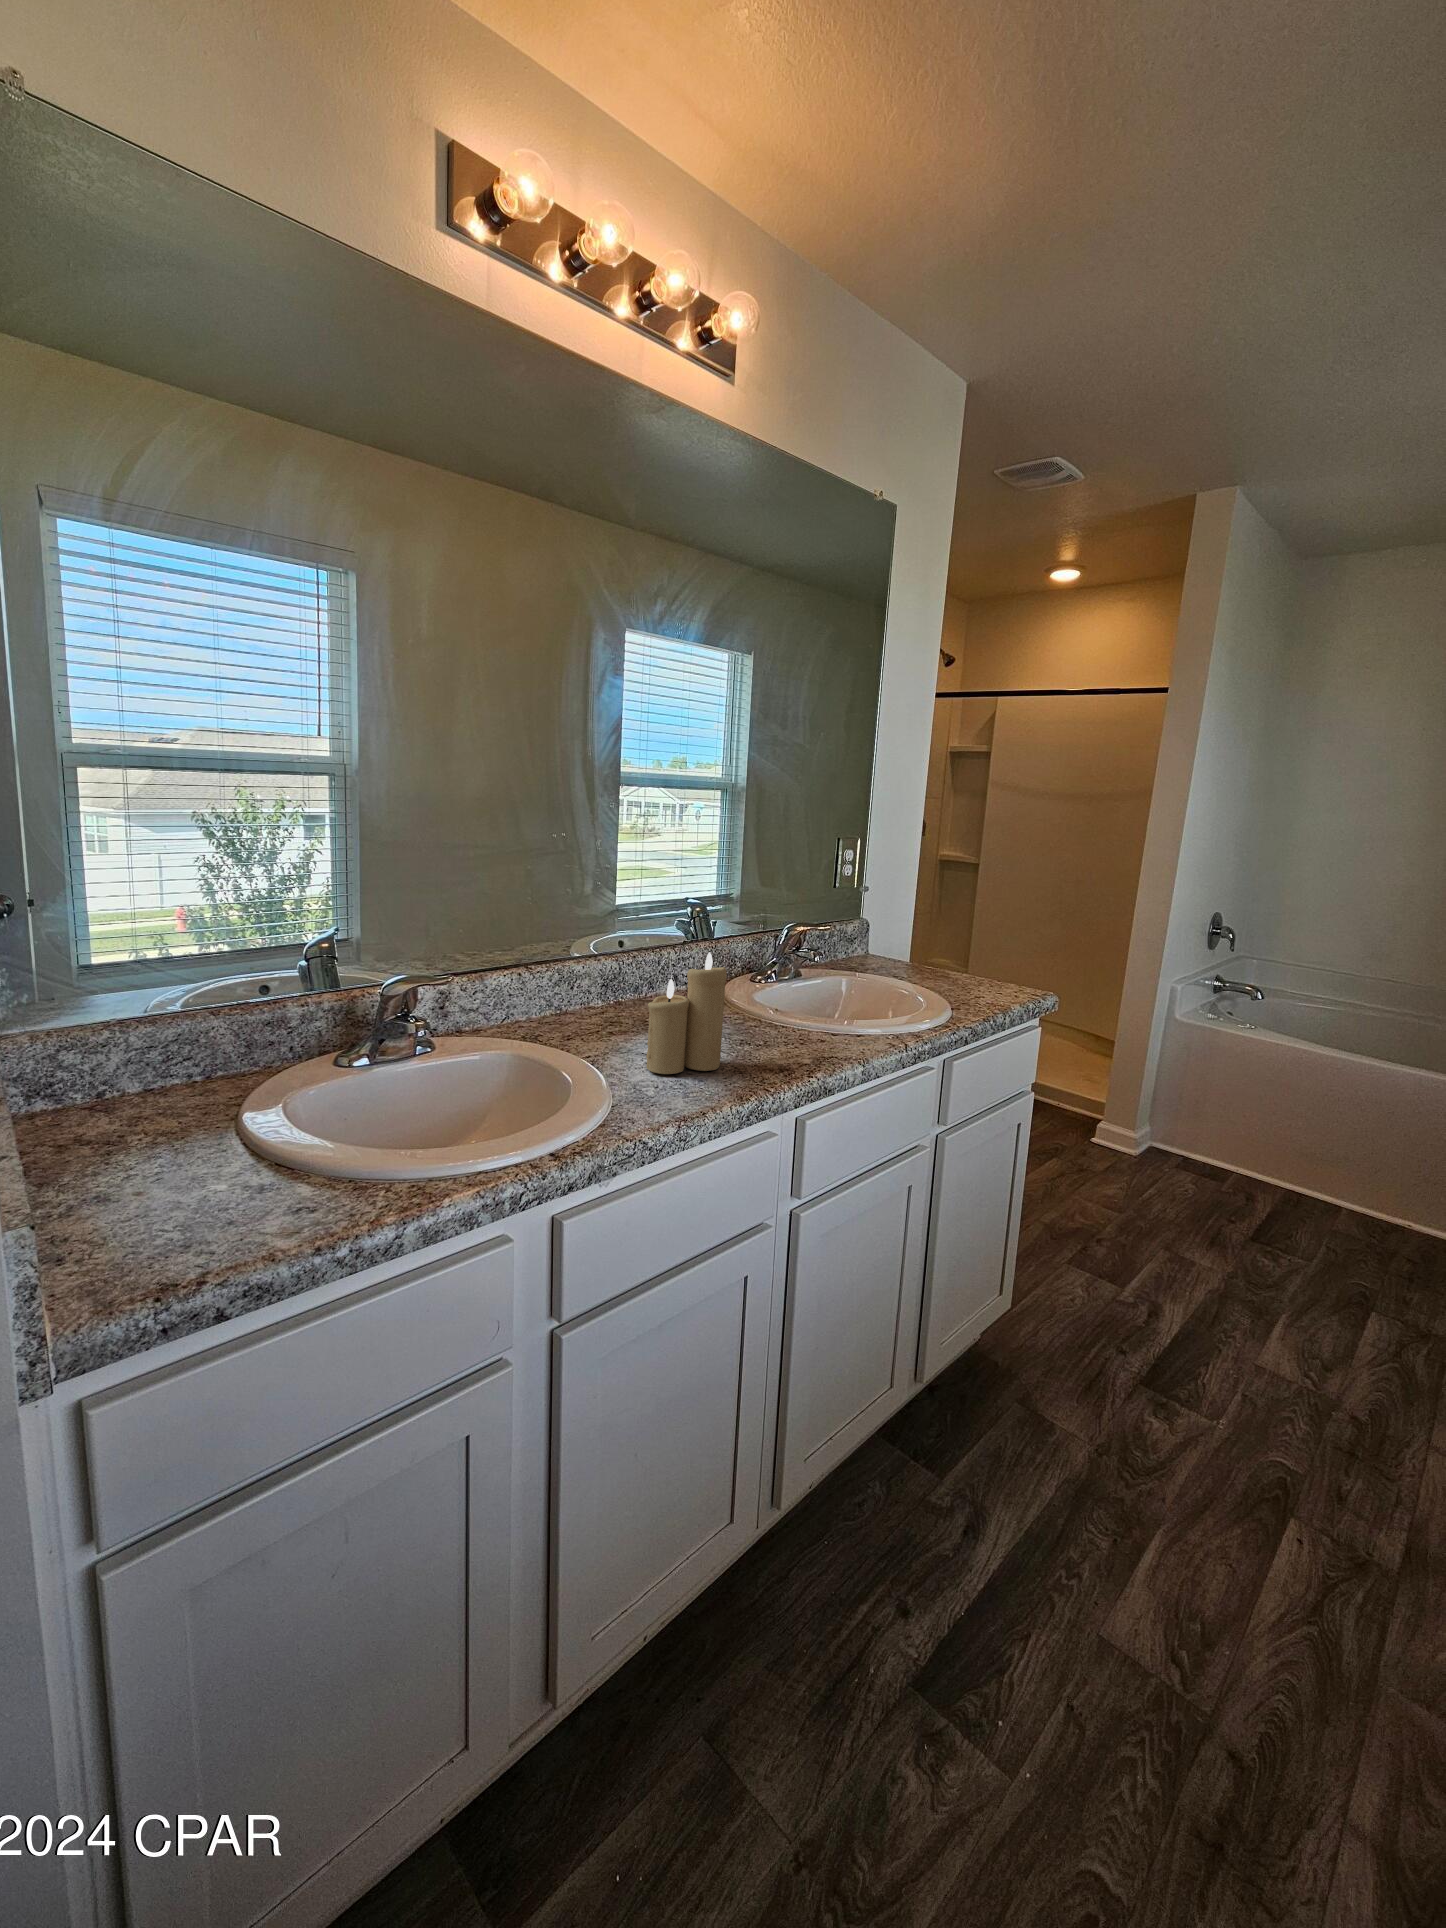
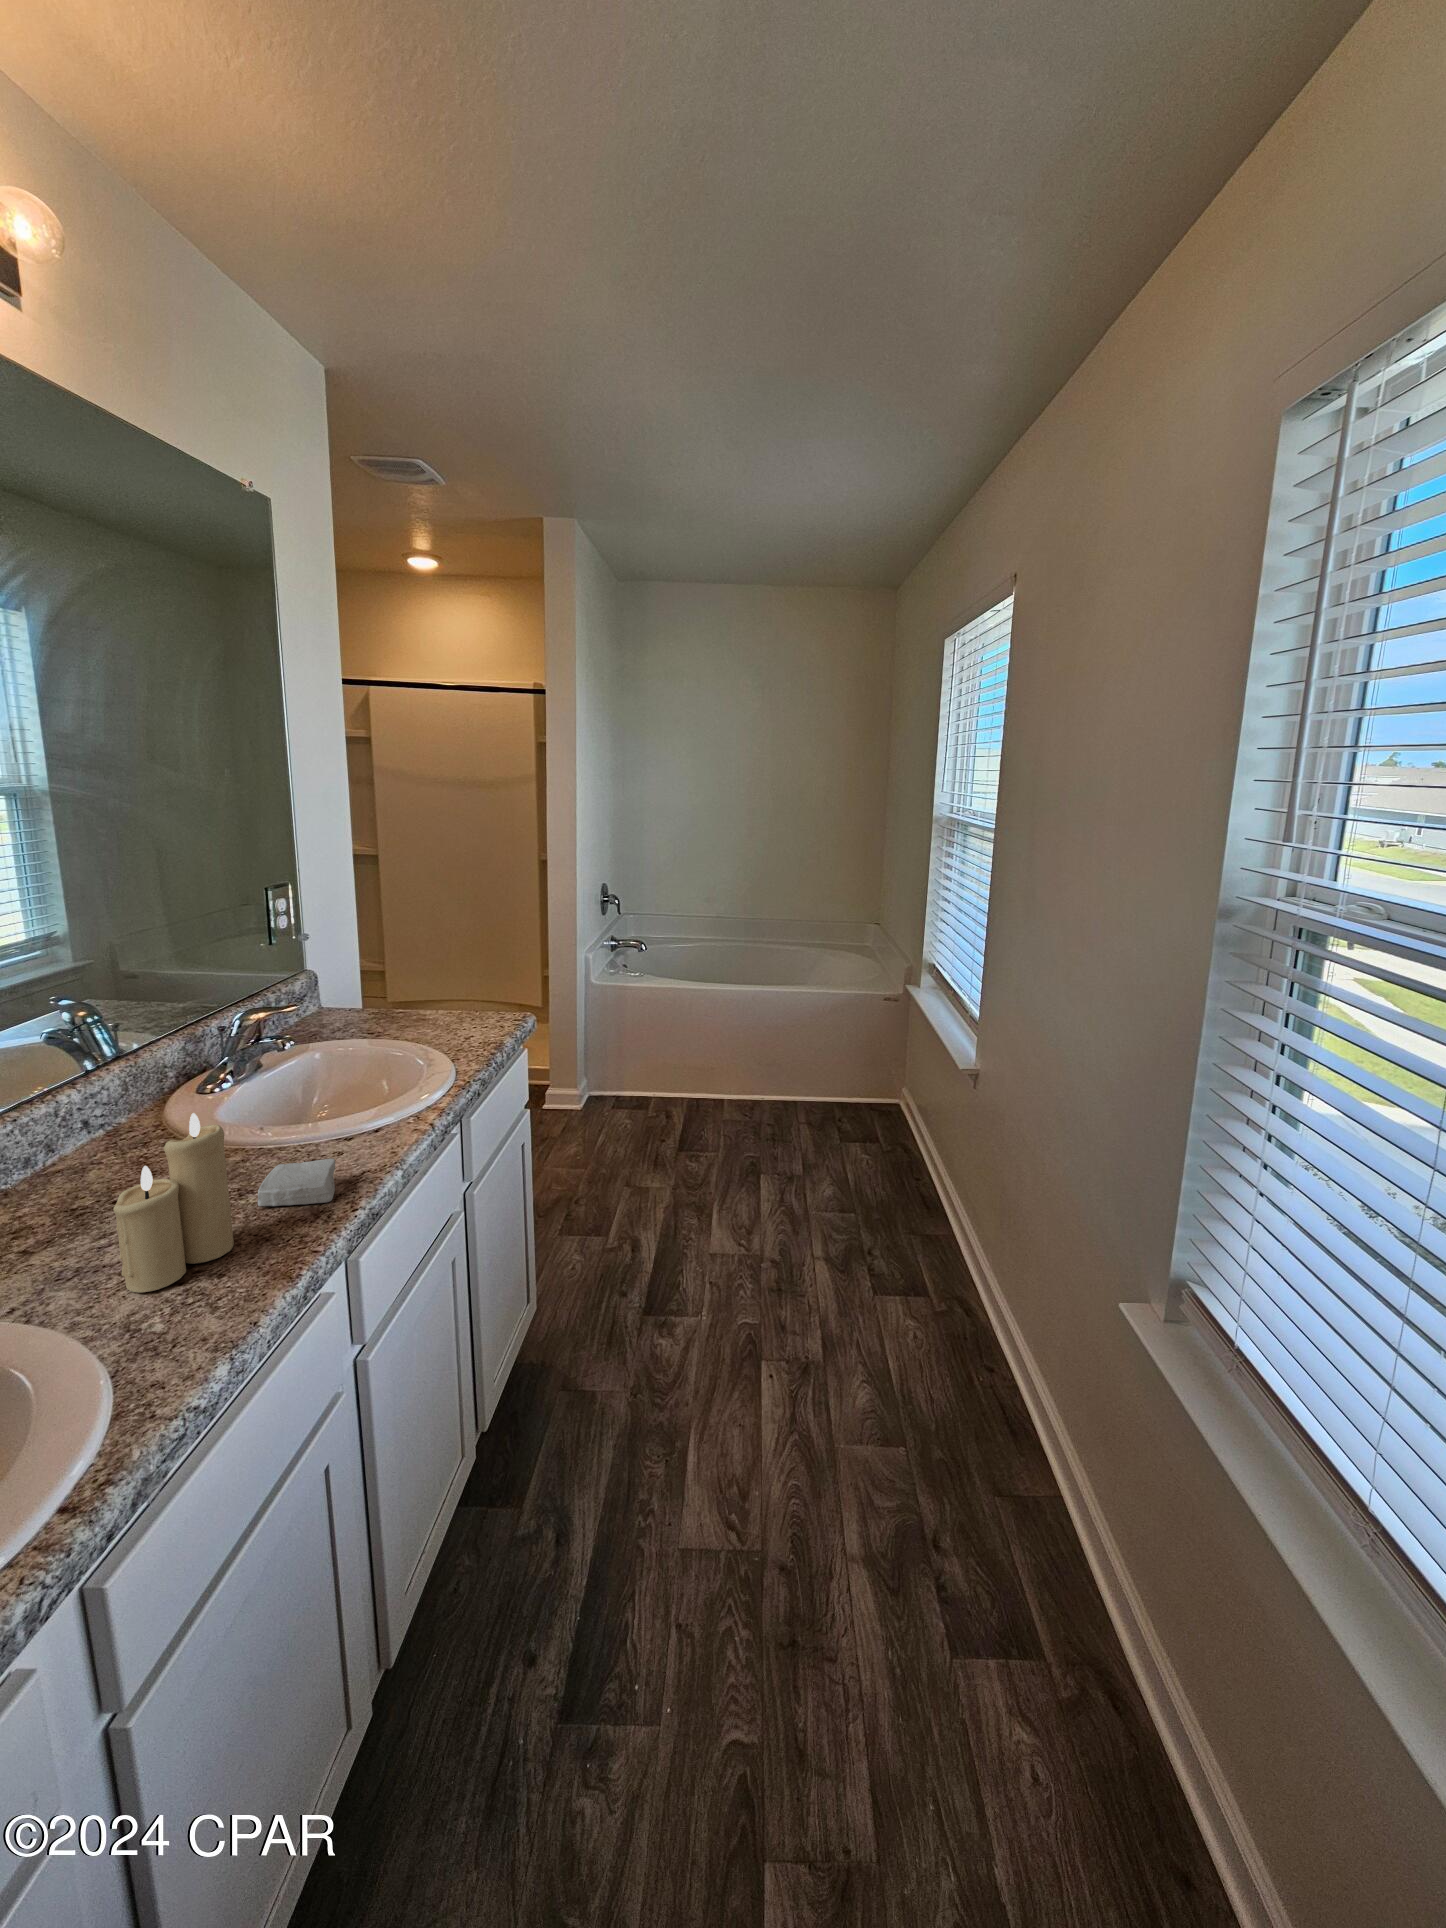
soap bar: none [747,1027,809,1065] -> present [258,1159,335,1206]

